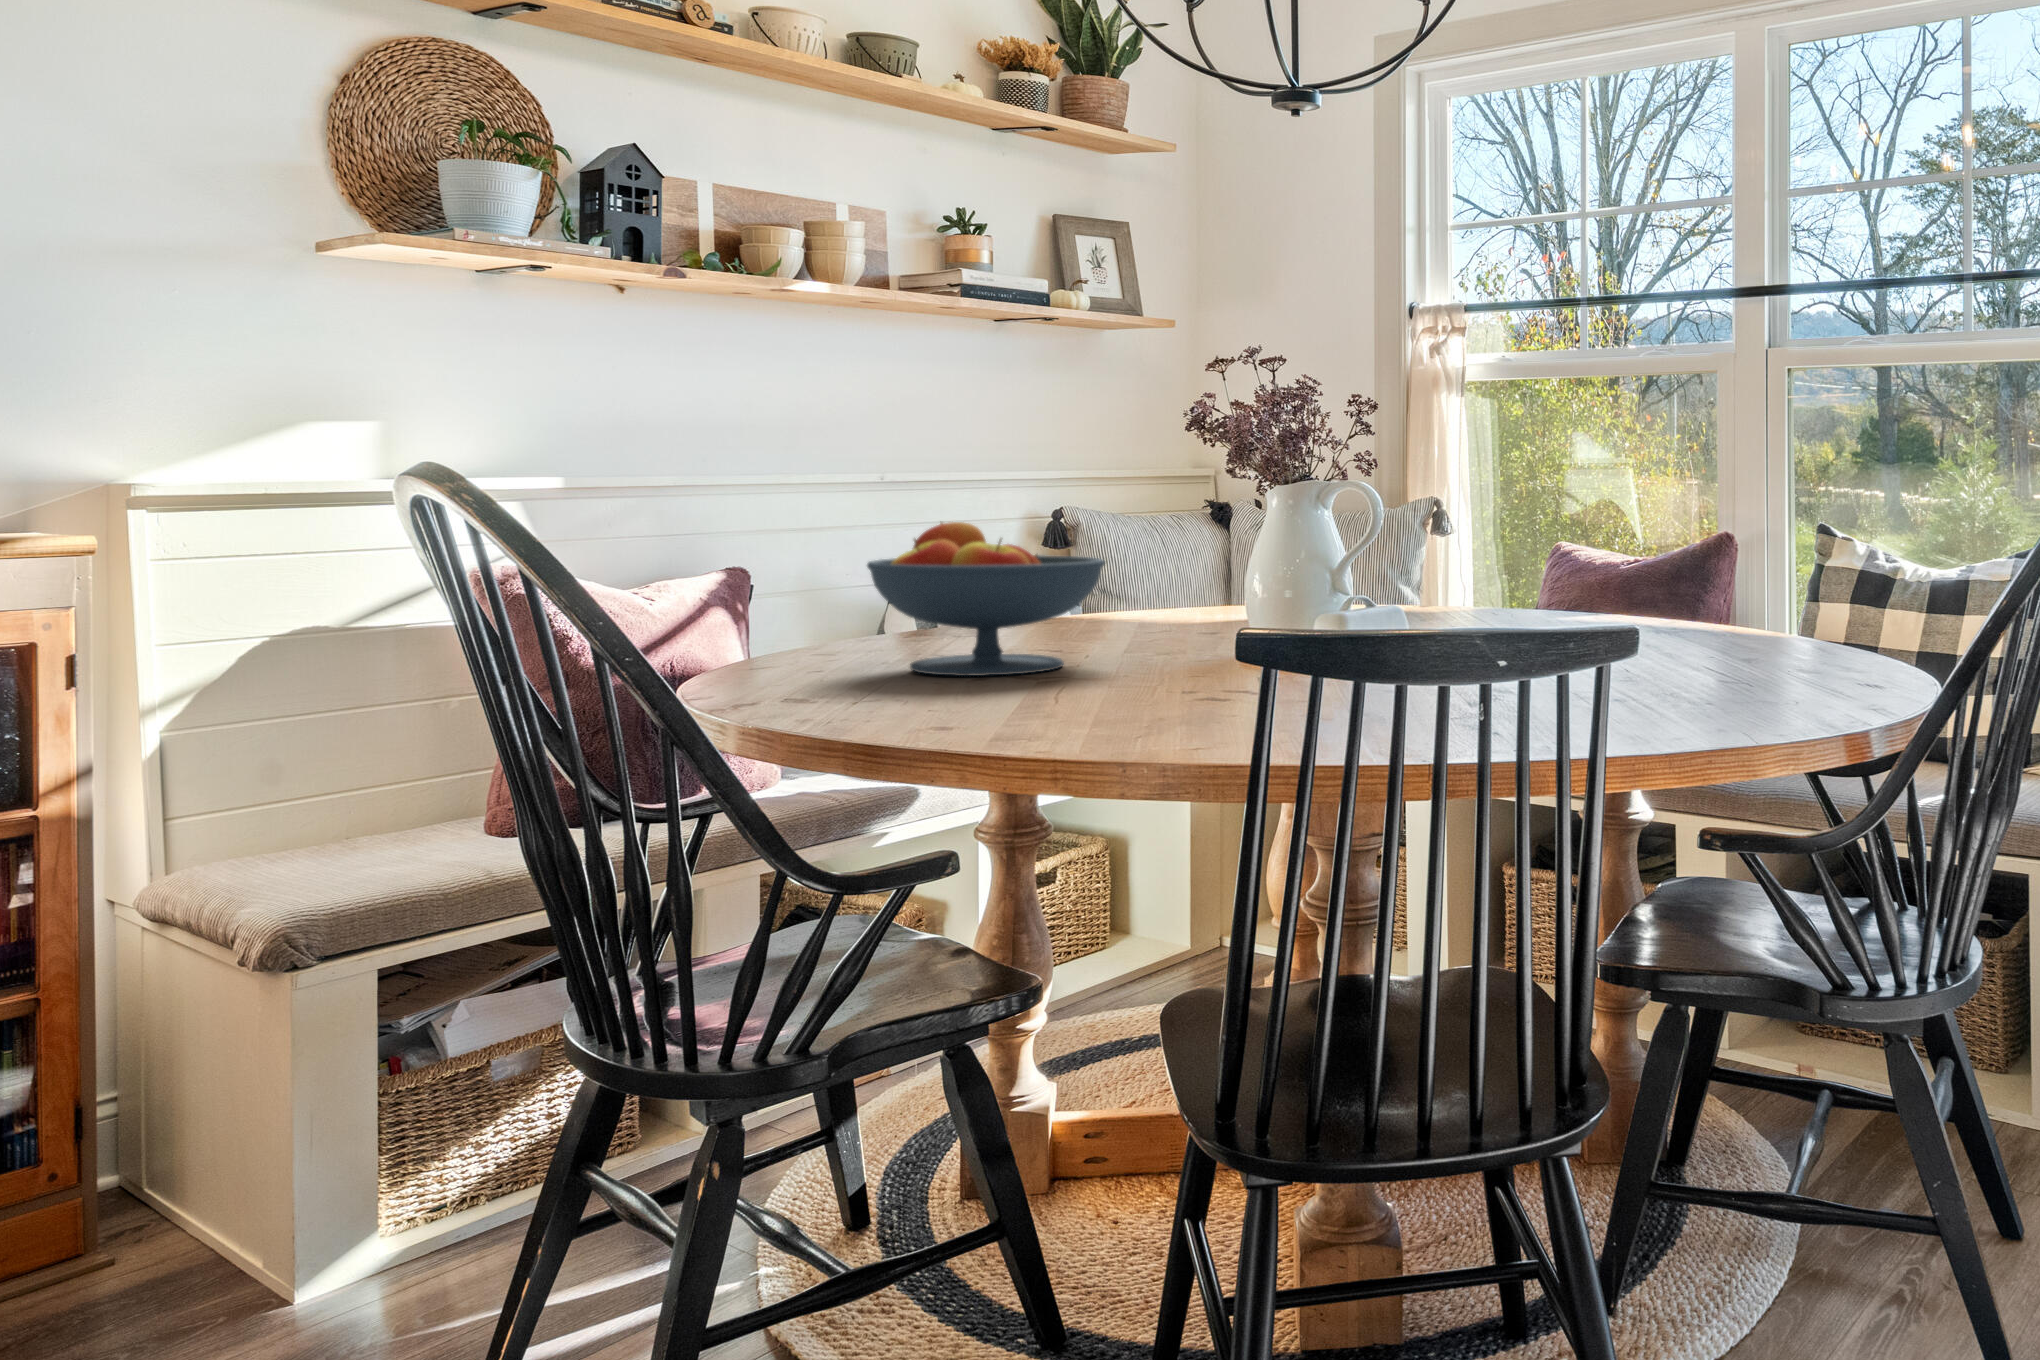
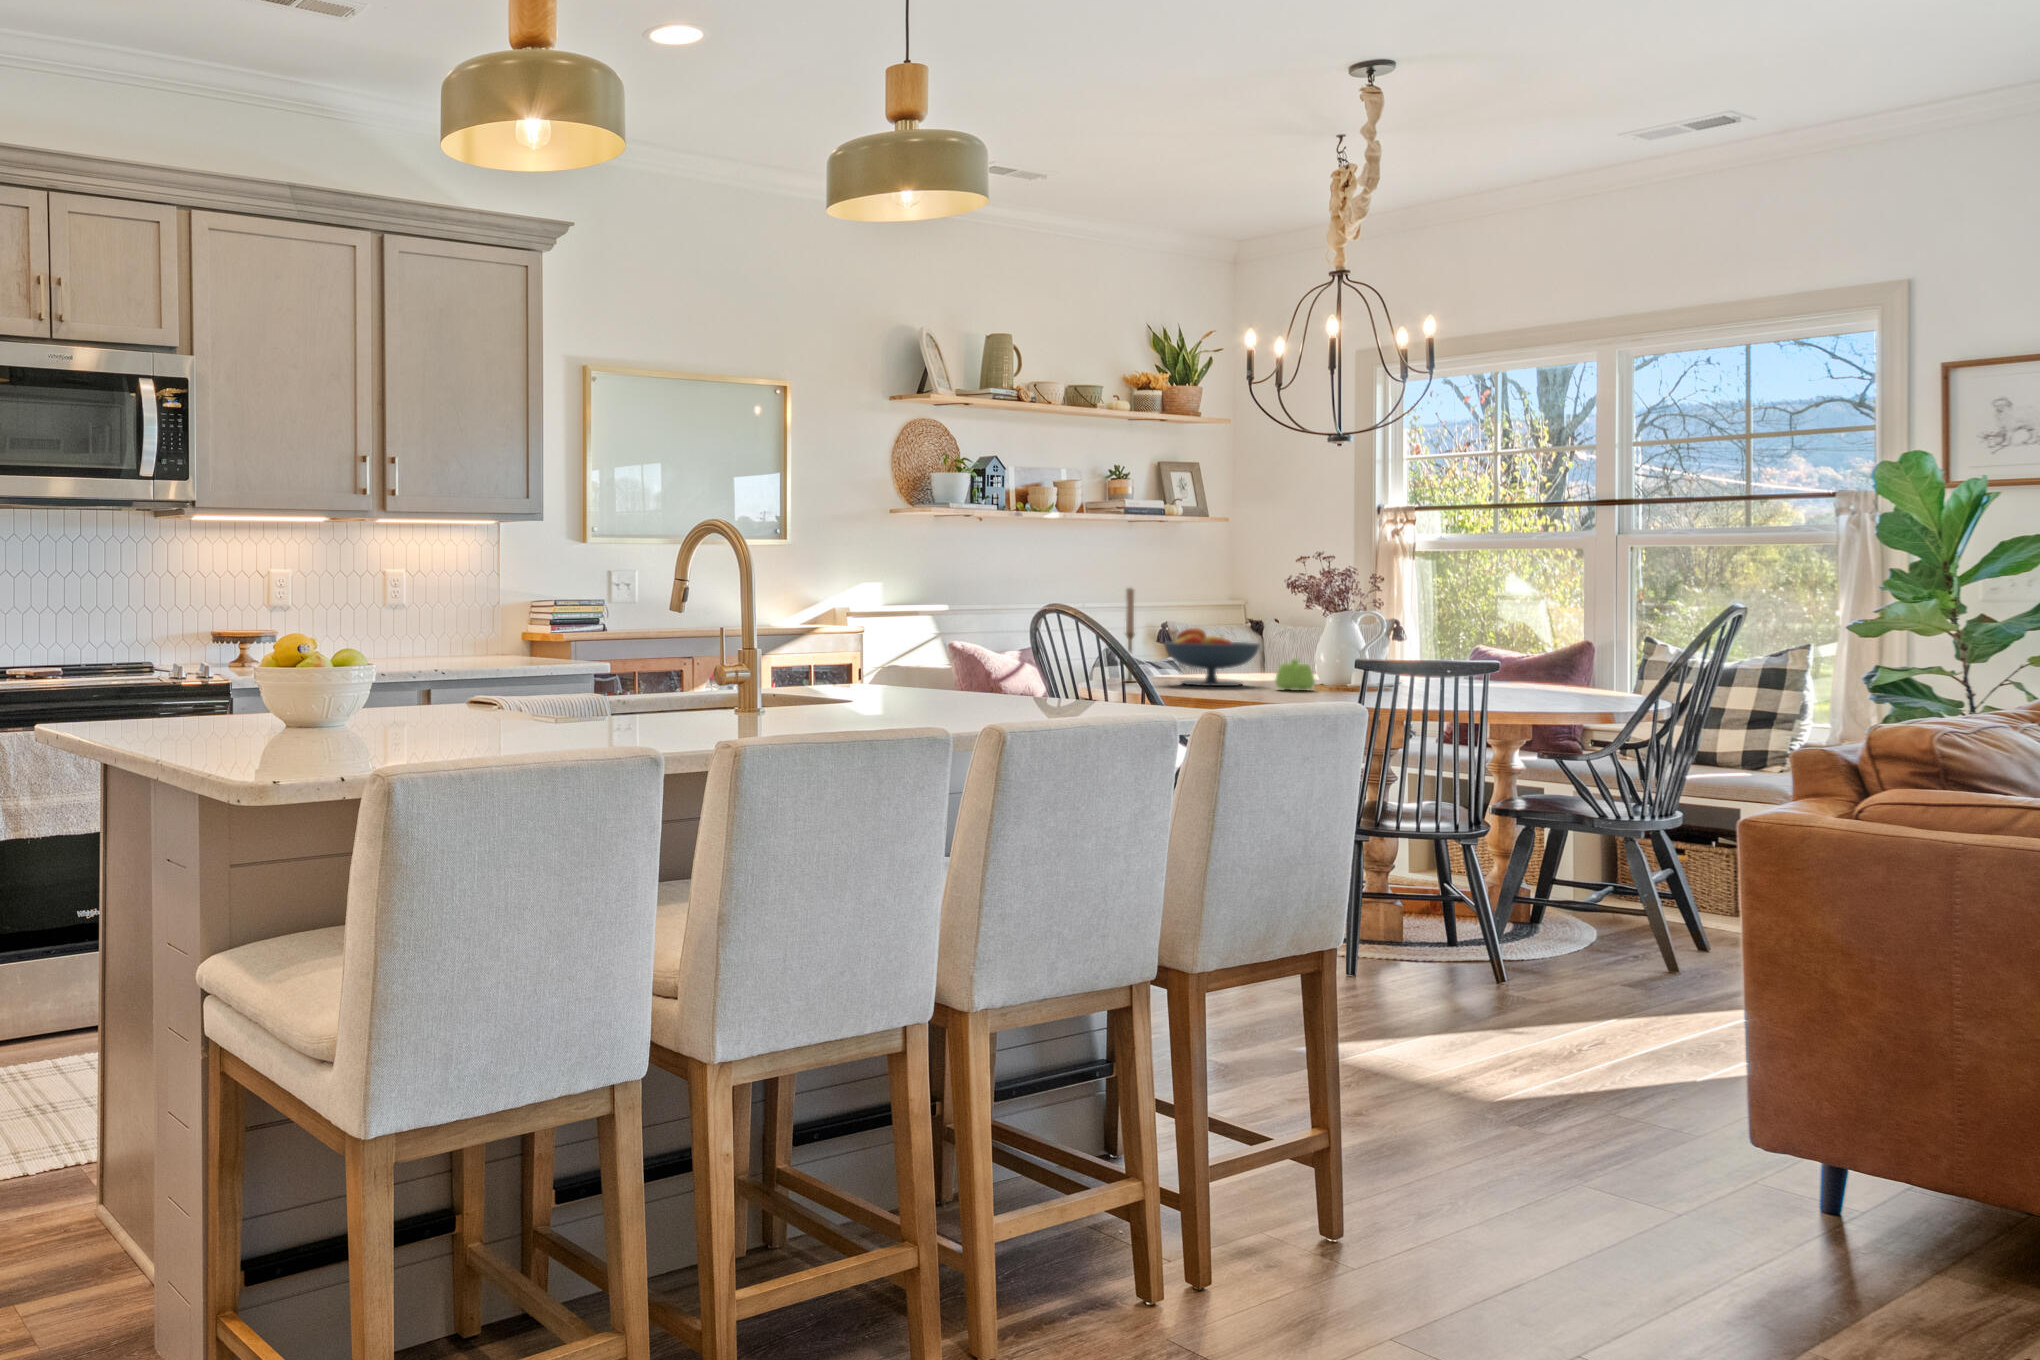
candlestick: none [793,420,836,663] -> present [1126,588,1135,682]
teapot: none [1104,605,1203,693] -> present [1276,659,1315,690]

